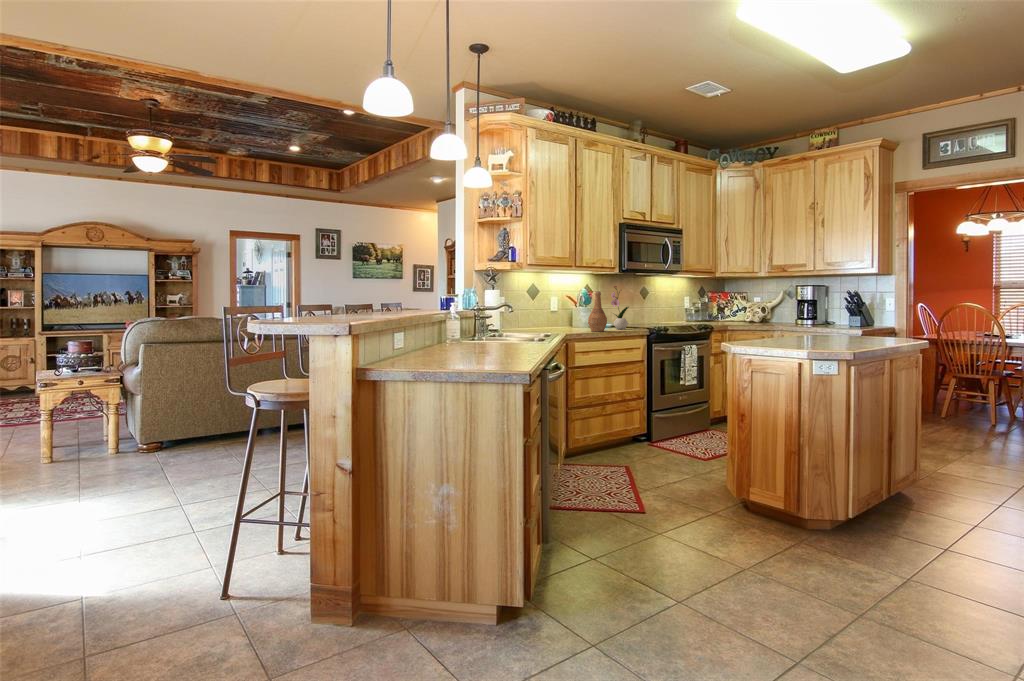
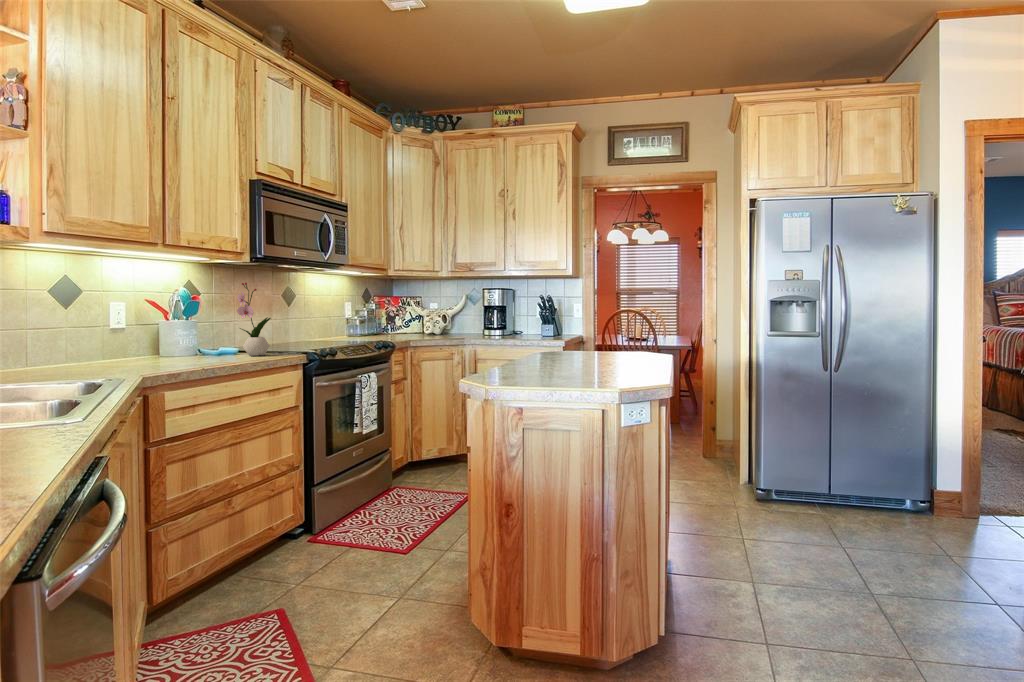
vase: present [588,291,607,332] -> none [192,291,231,366]

